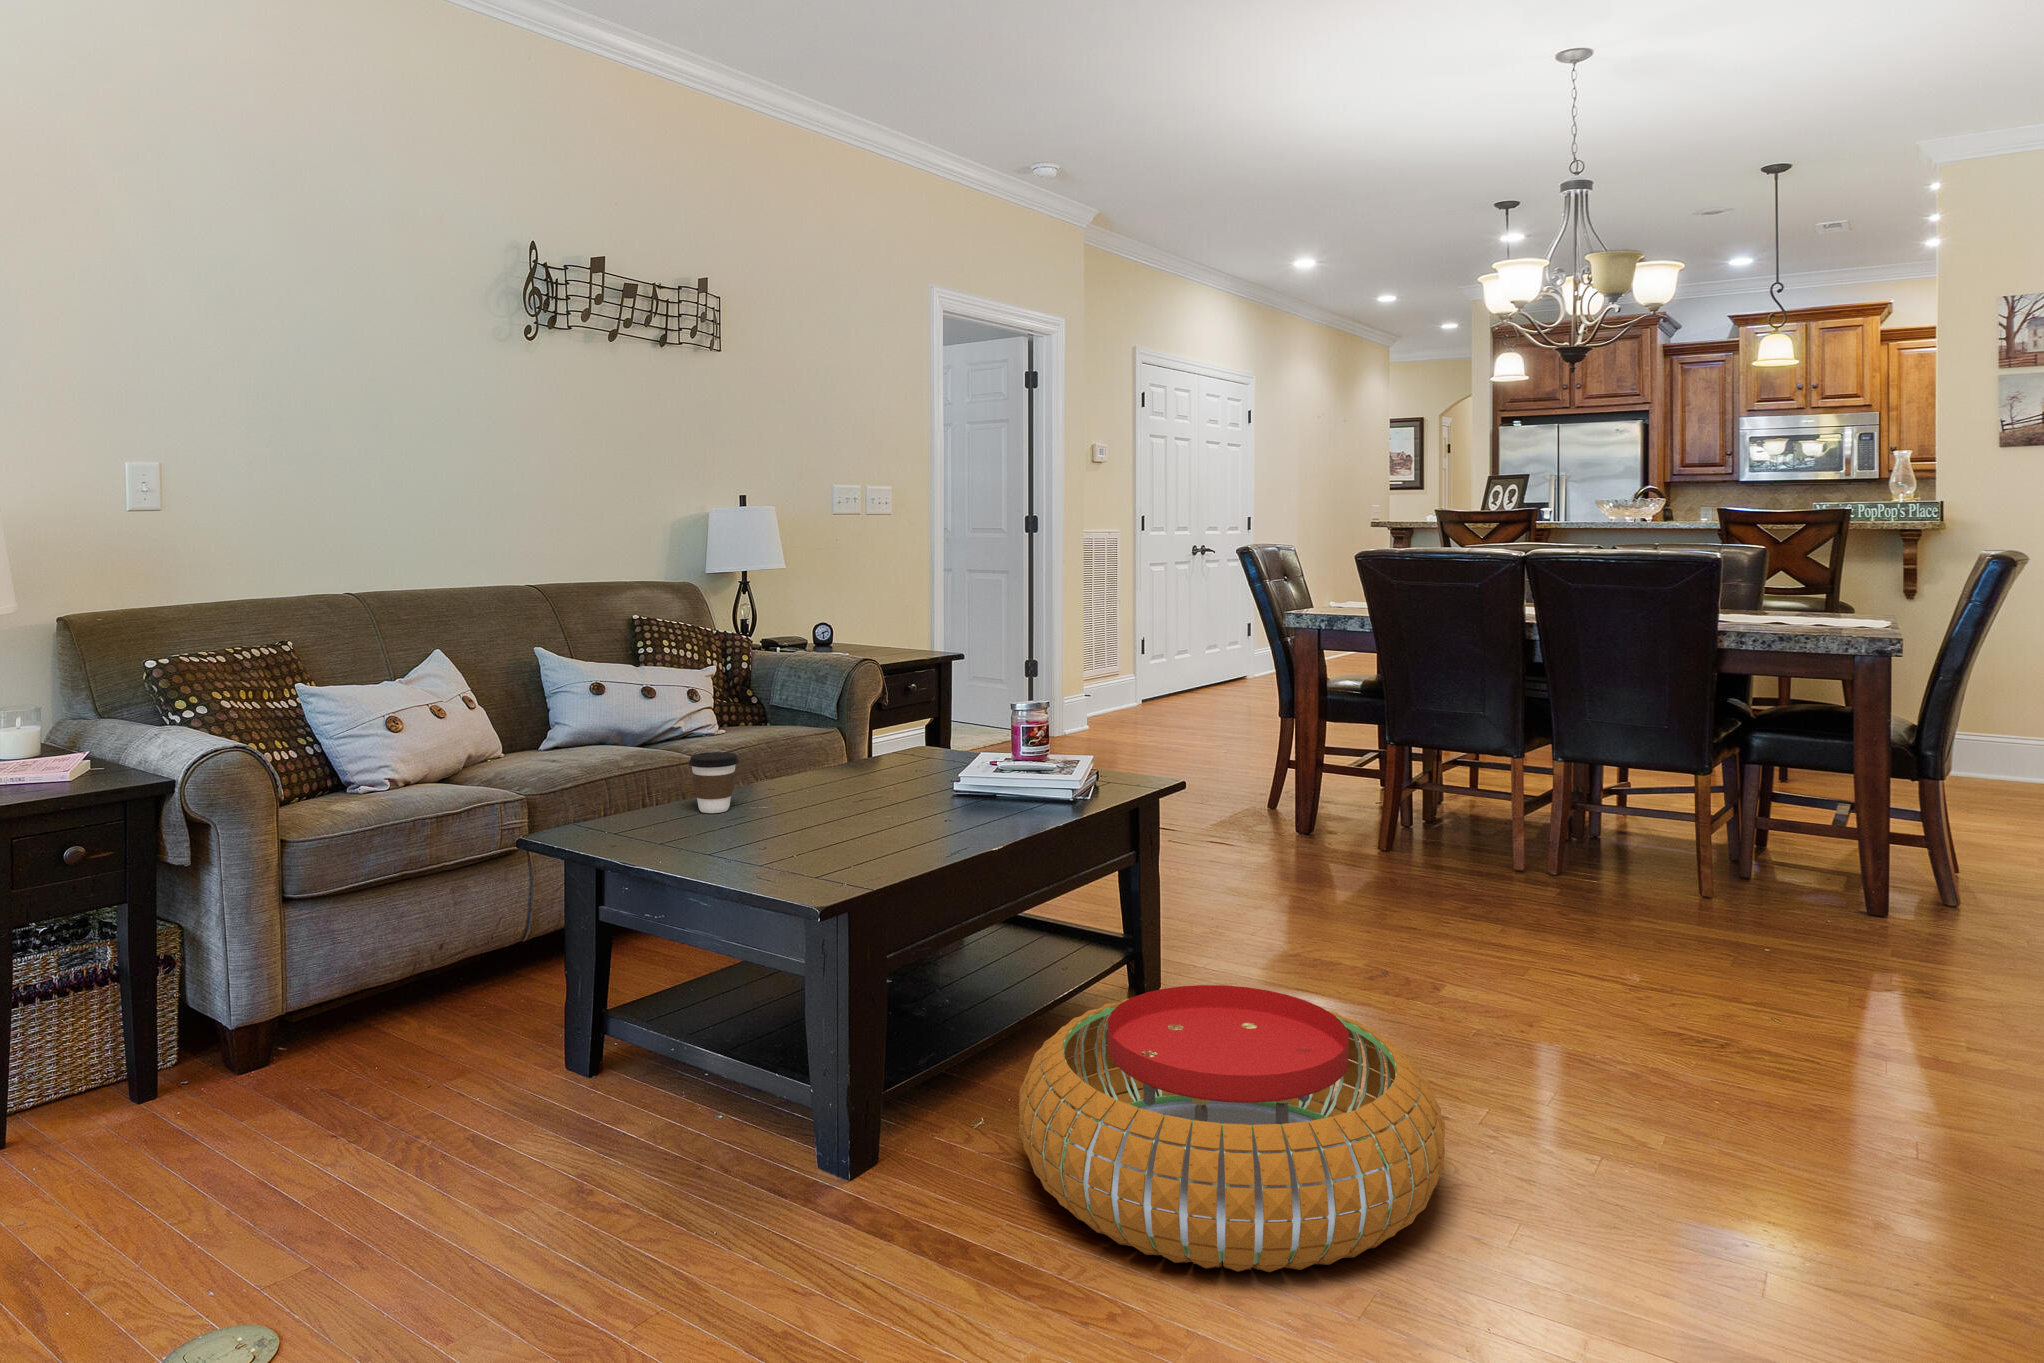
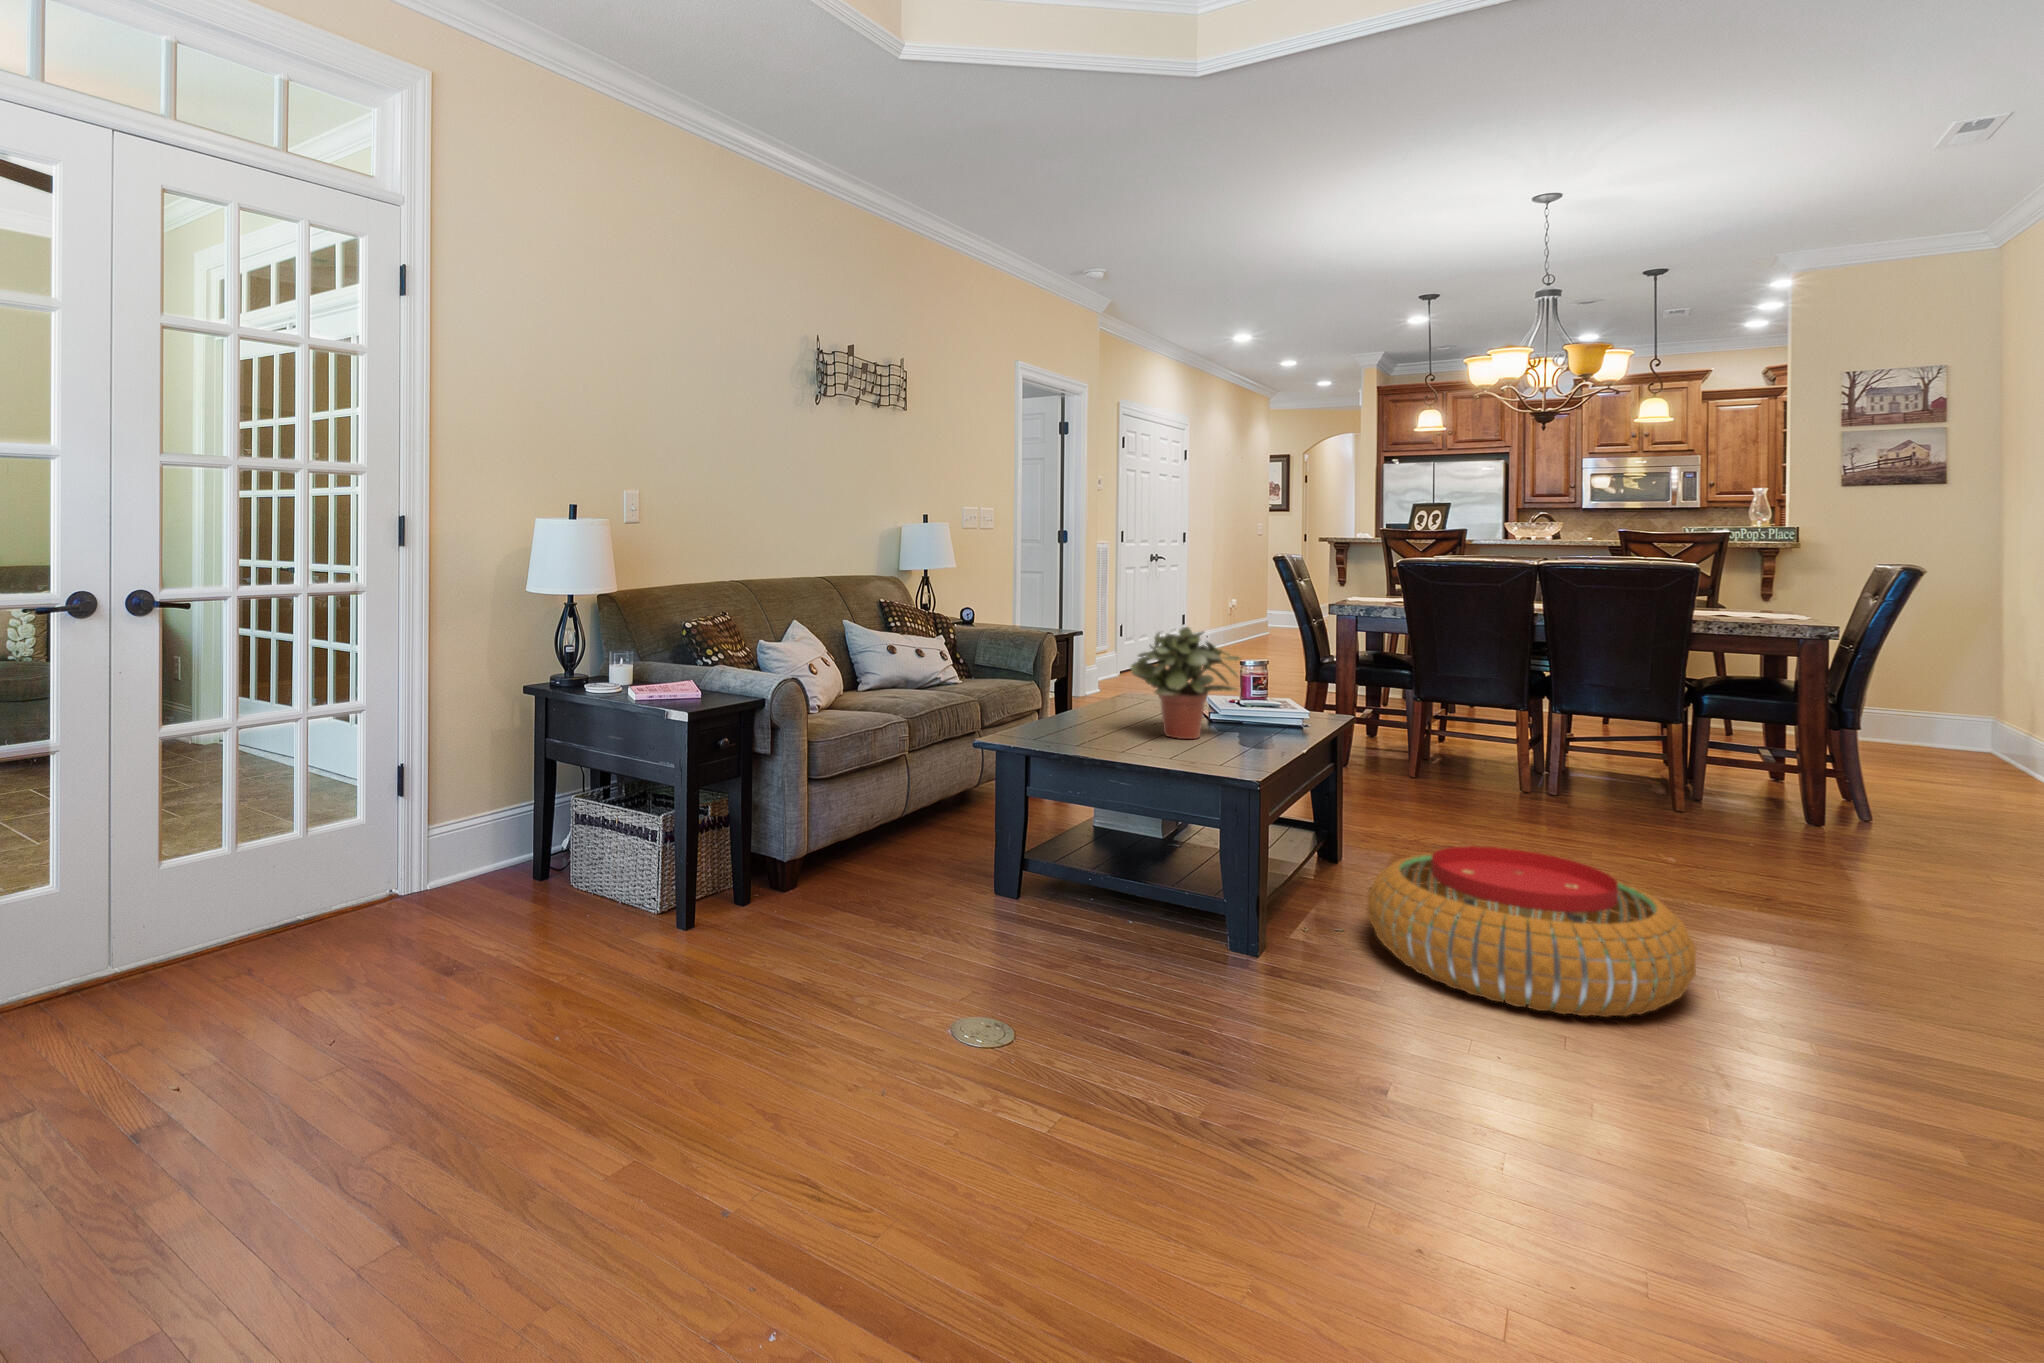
potted plant: none [790,656,949,823] -> present [1131,627,1241,739]
coffee cup: present [689,752,739,813] -> none [1049,691,1084,732]

